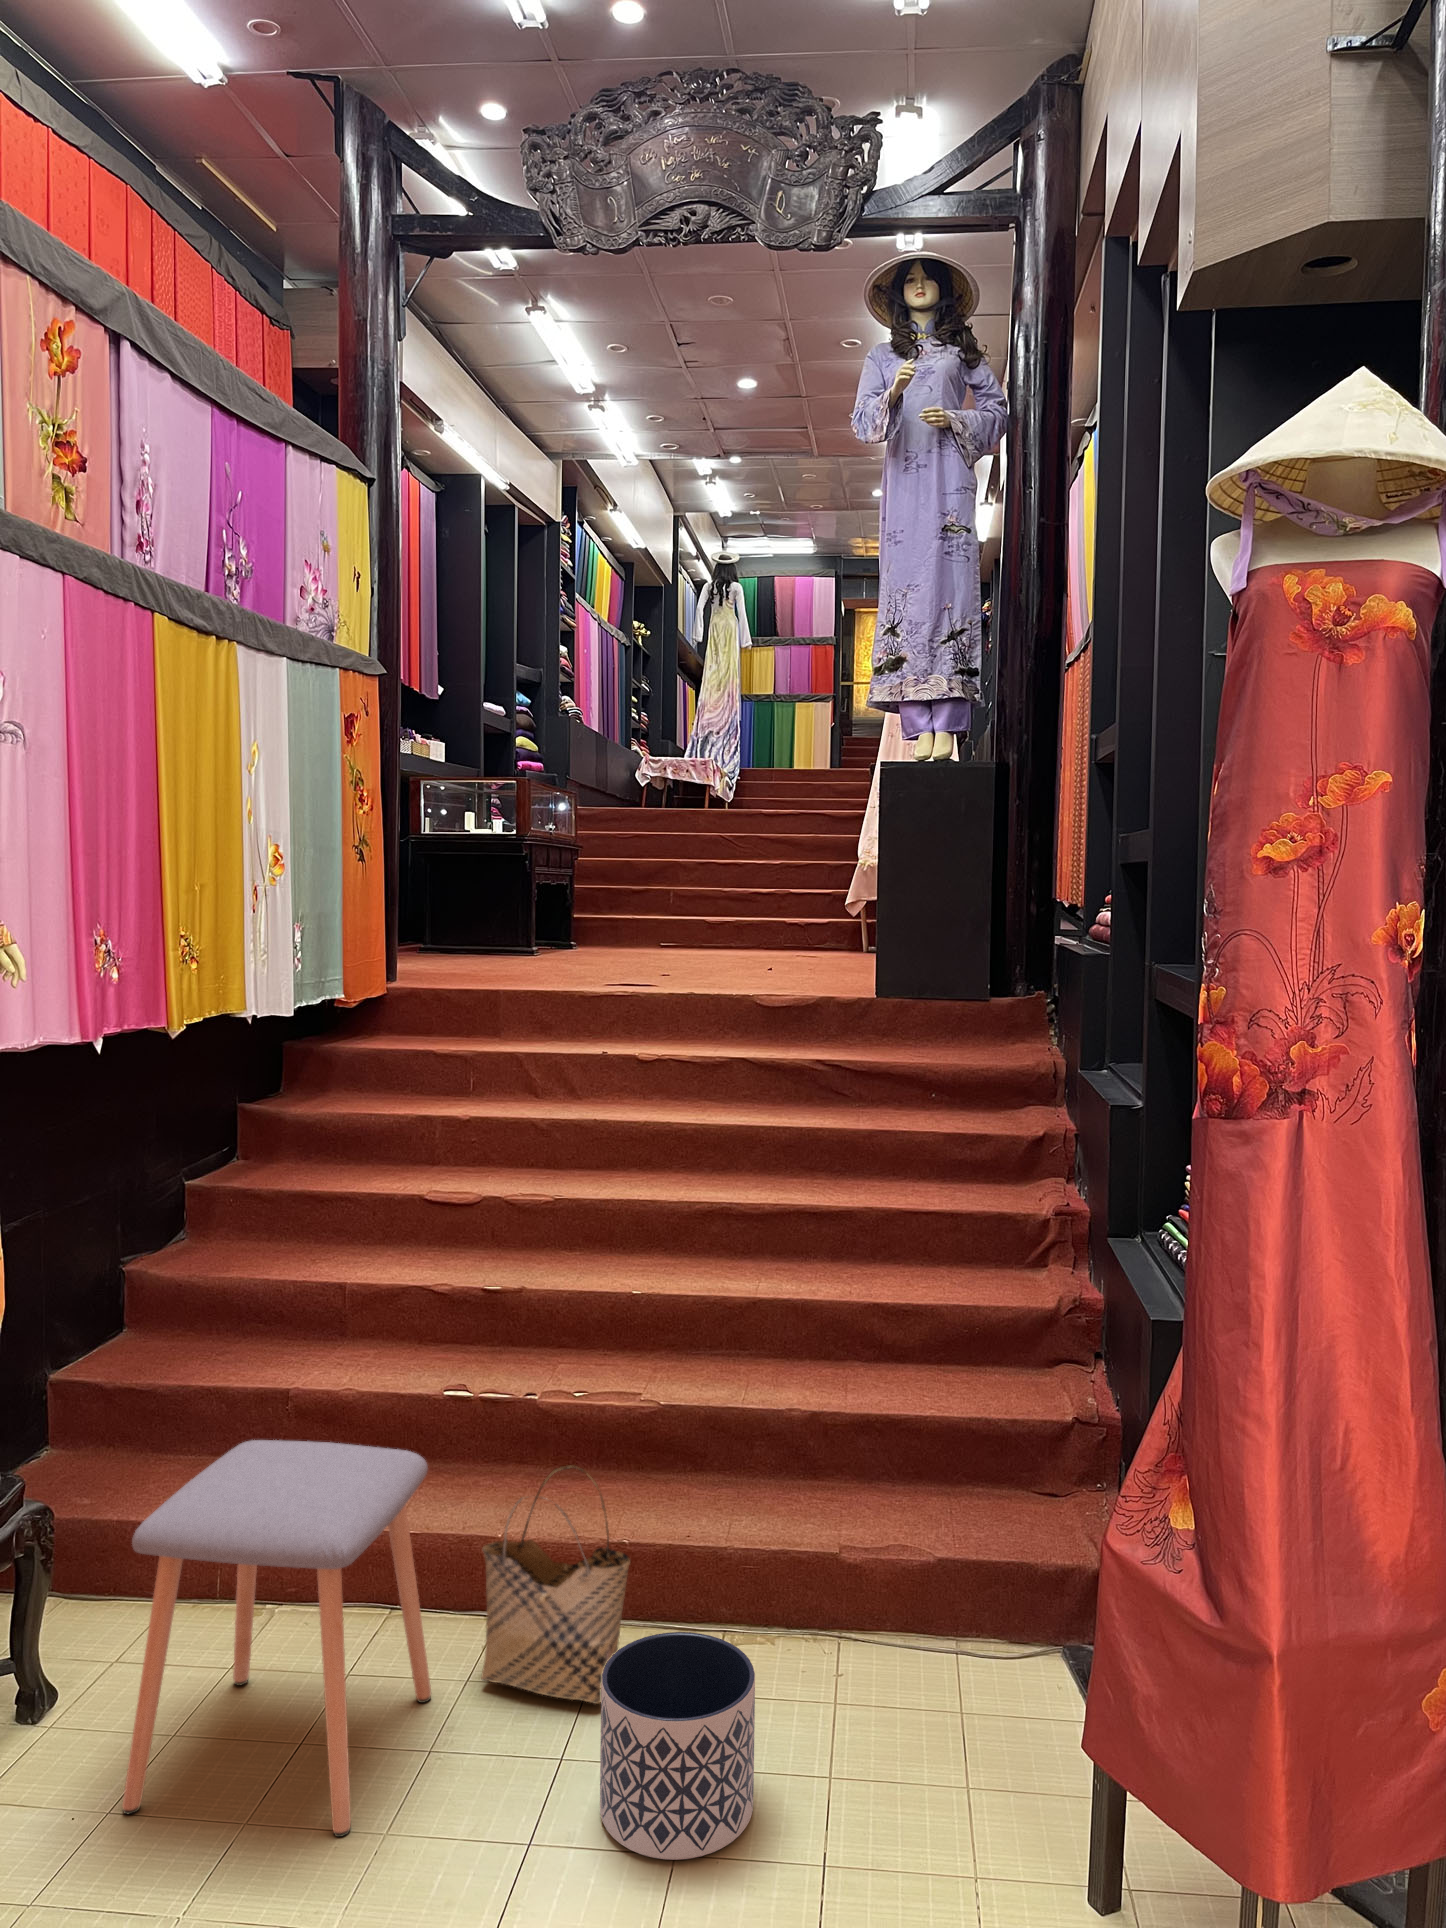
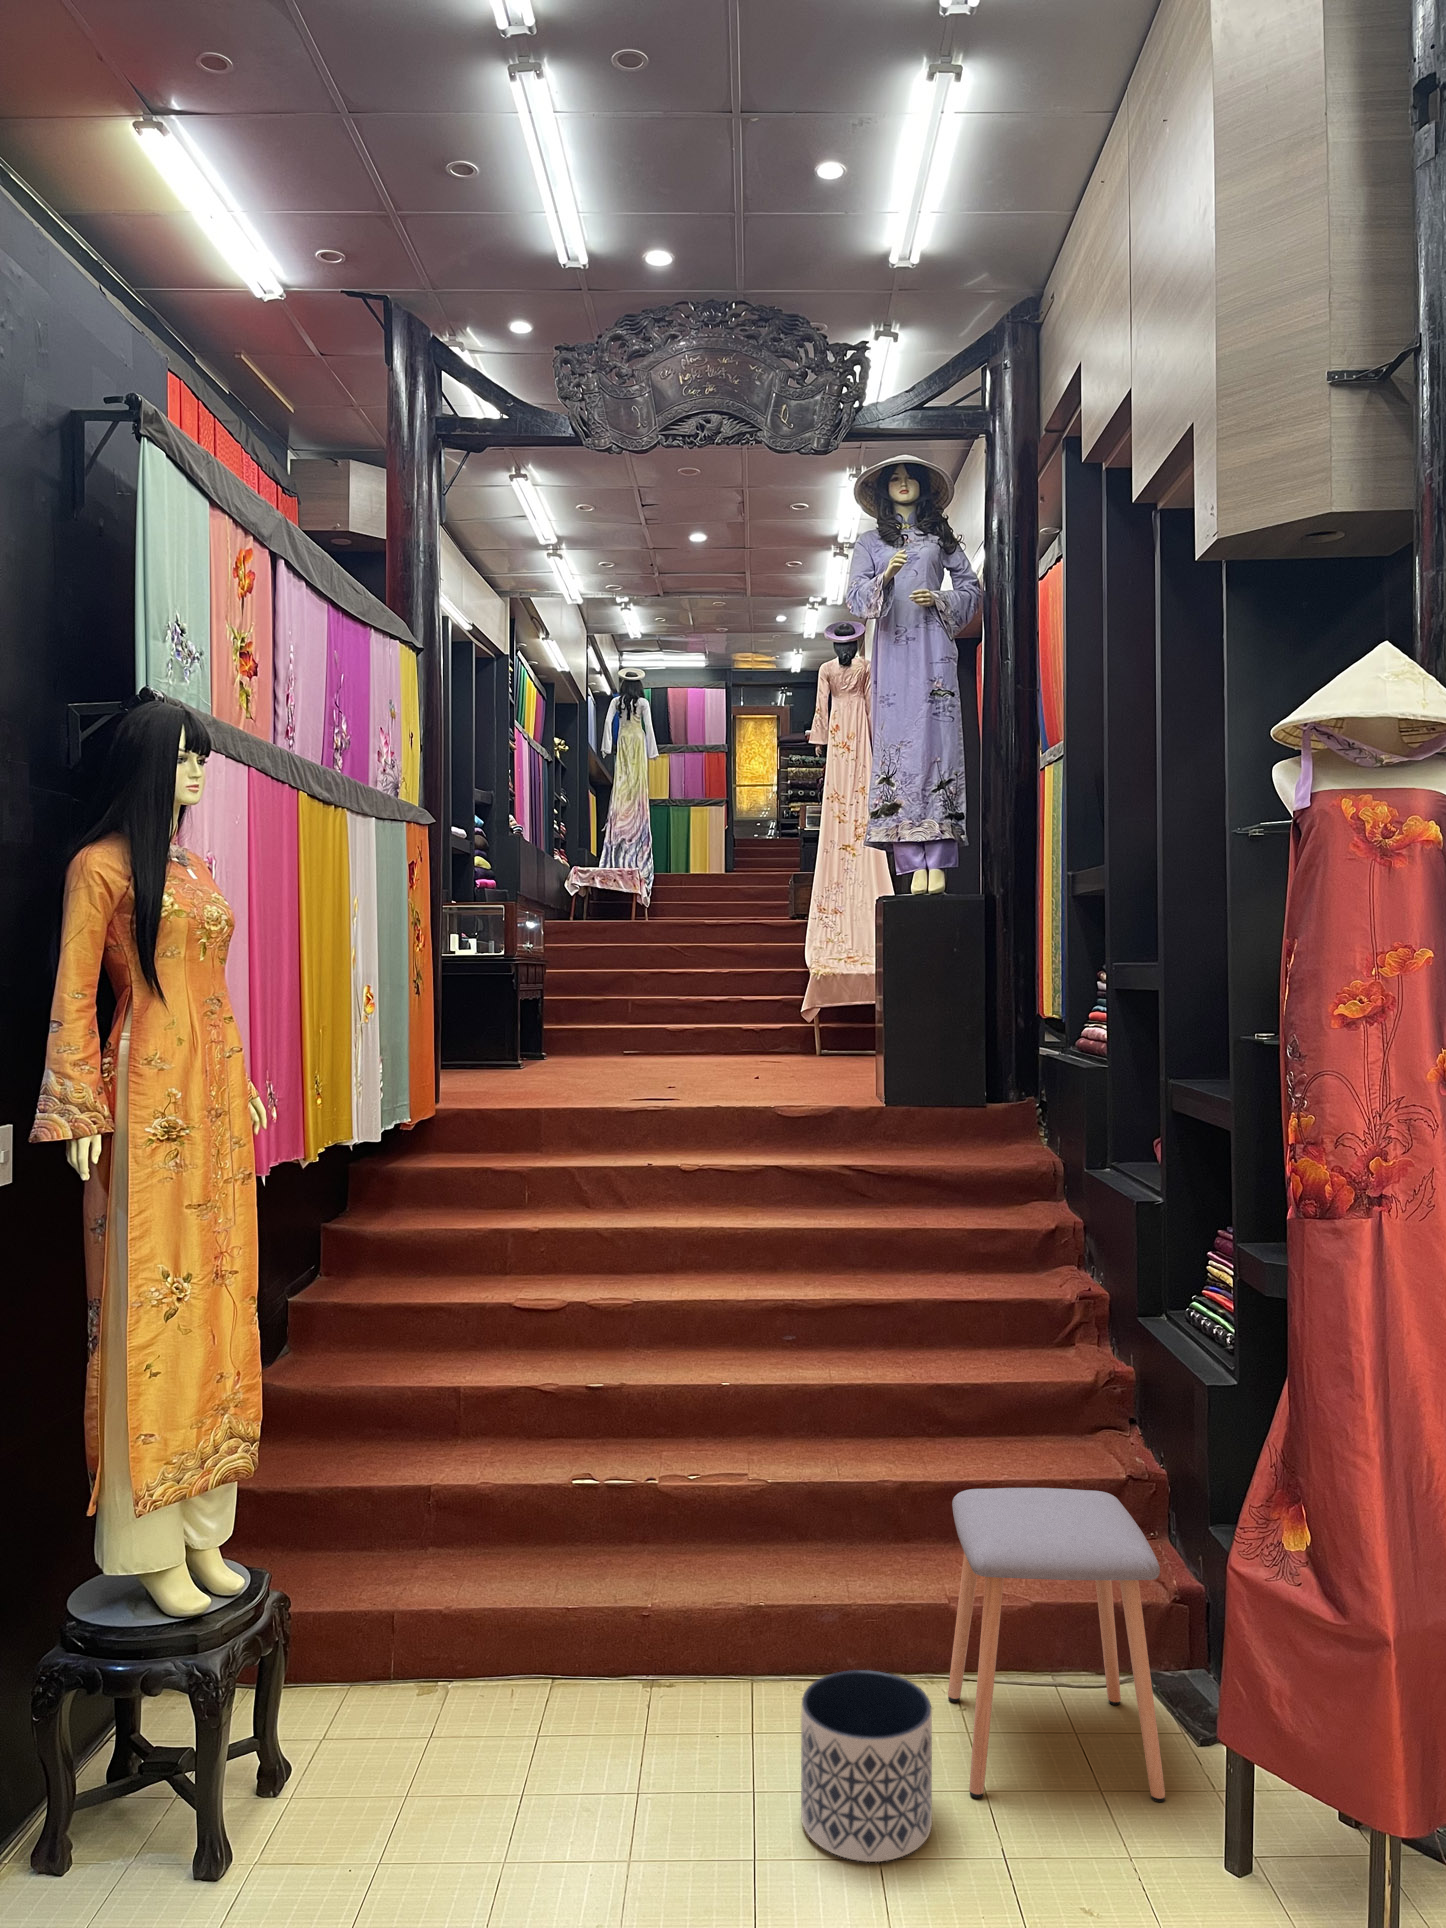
stool: present [122,1440,431,1837] -> present [948,1488,1165,1802]
woven basket: present [481,1465,630,1704] -> none [656,1534,789,1744]

